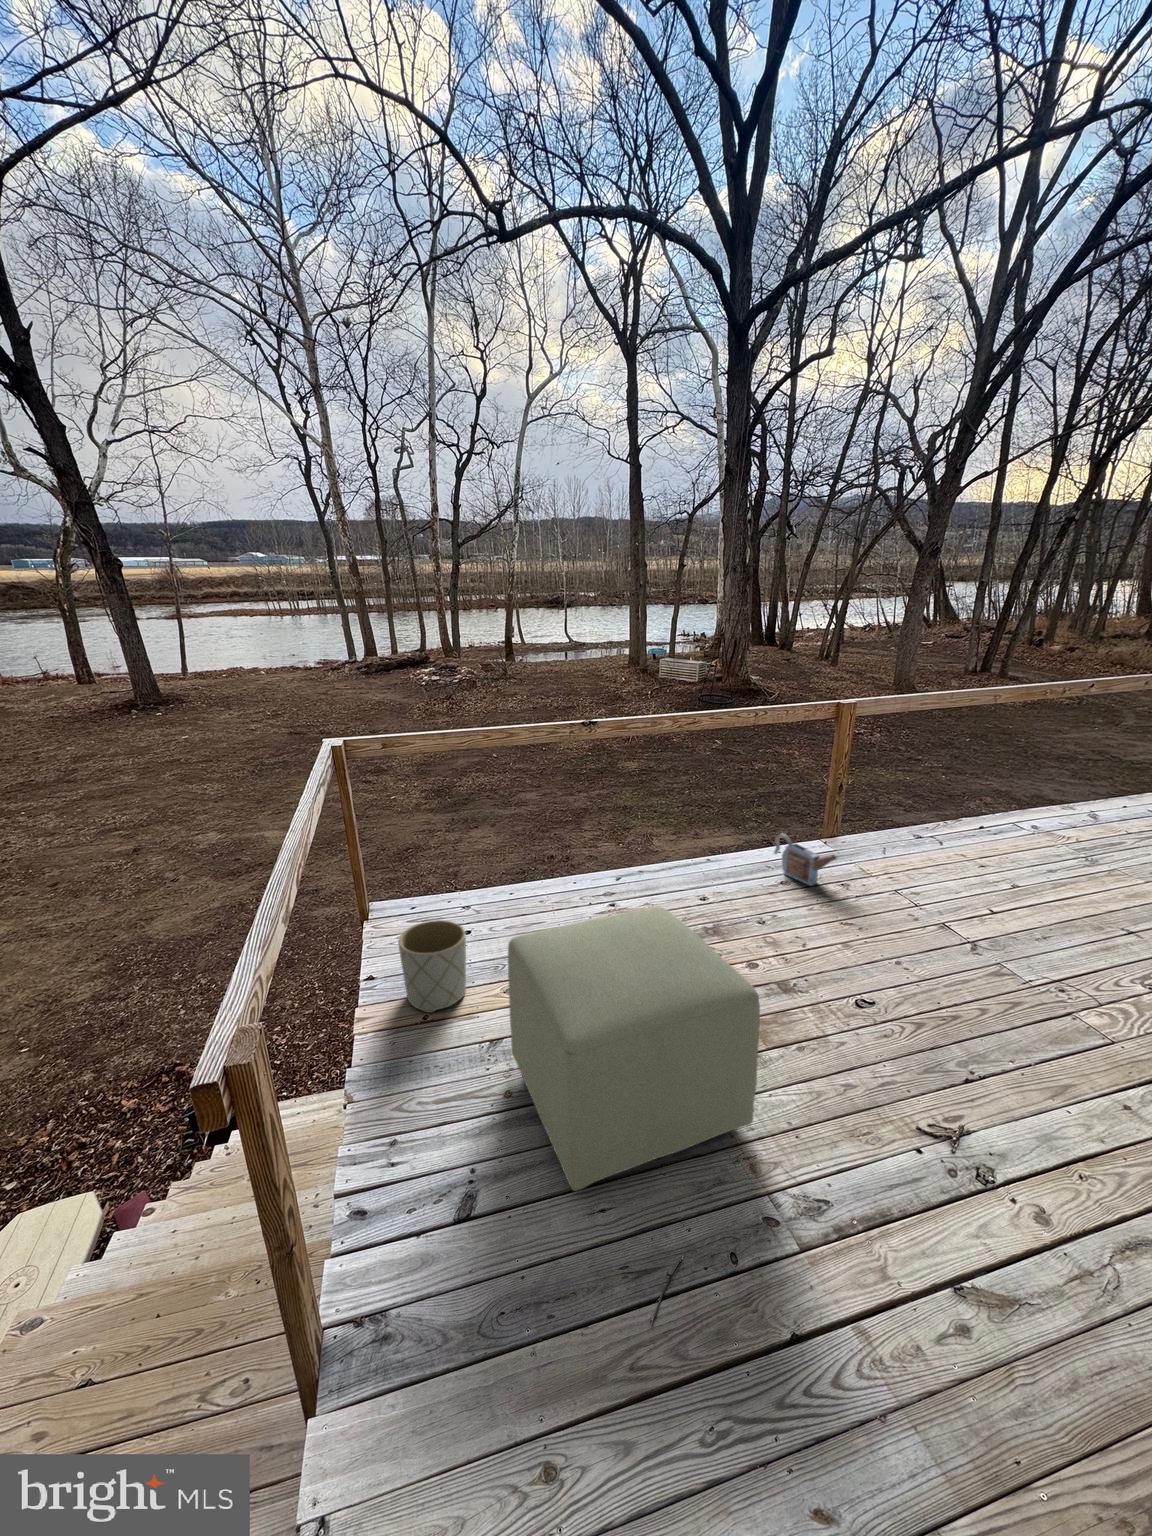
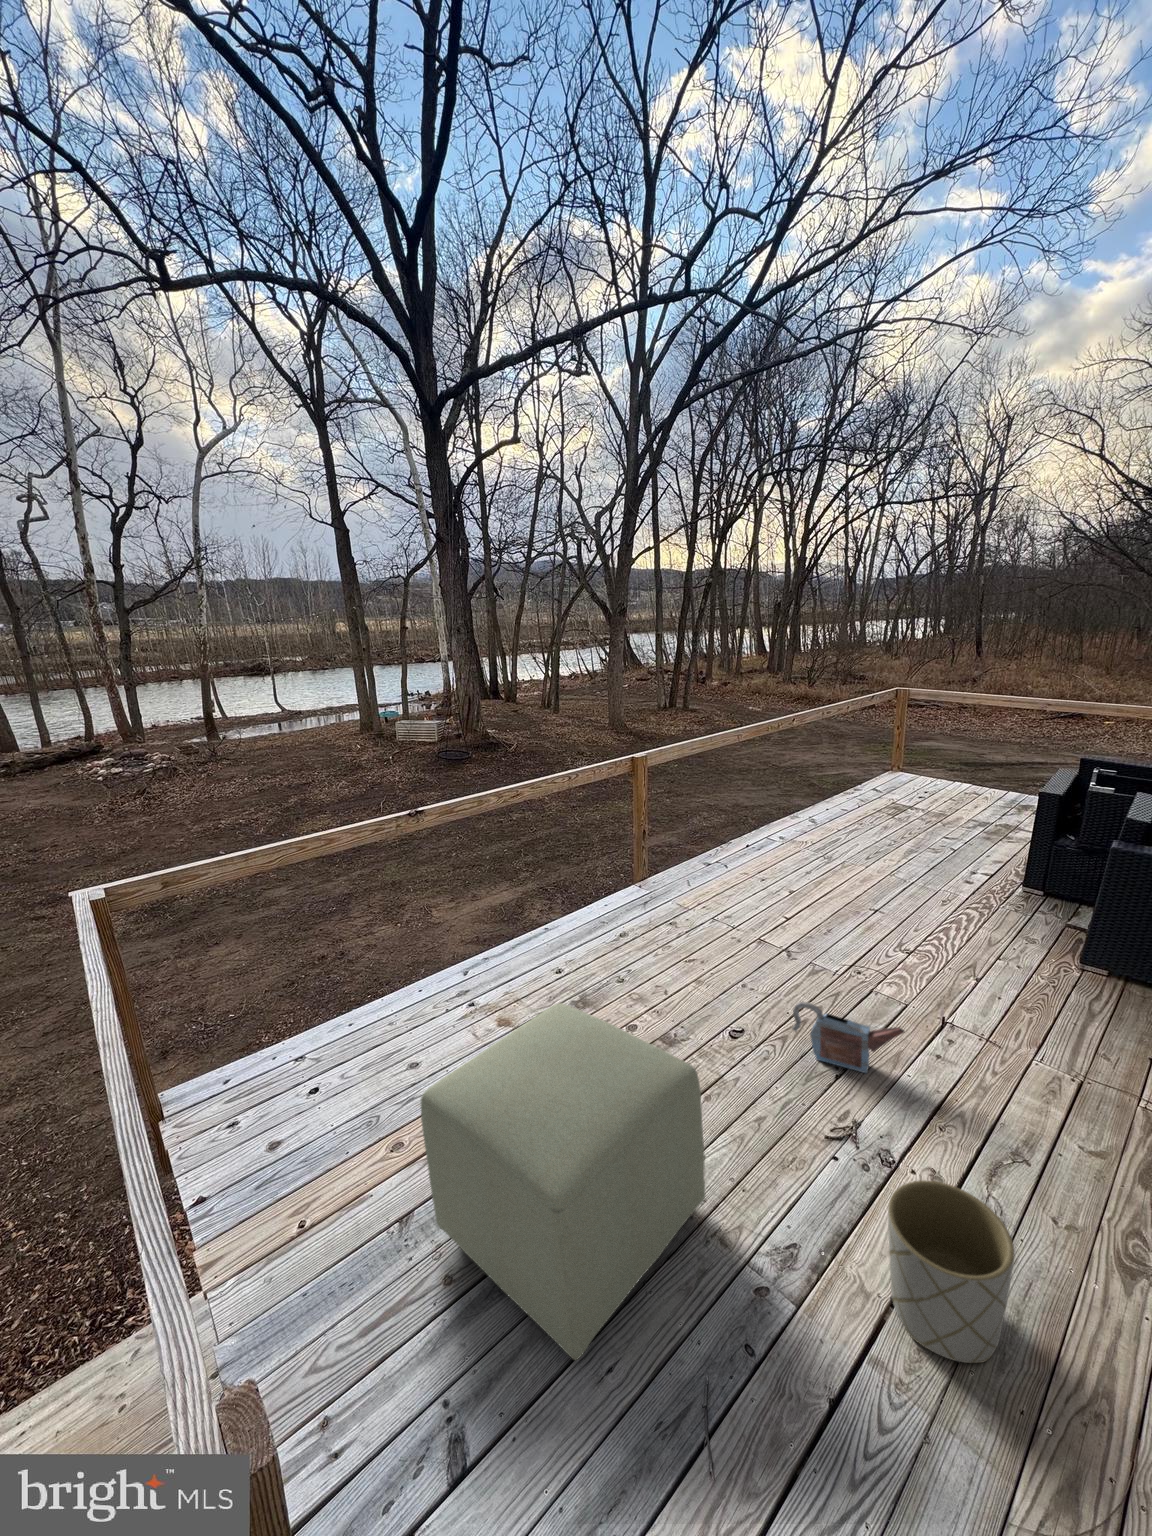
watering can: present [774,834,836,886] -> present [792,1002,904,1073]
planter: present [398,920,466,1013] -> present [888,1180,1015,1363]

